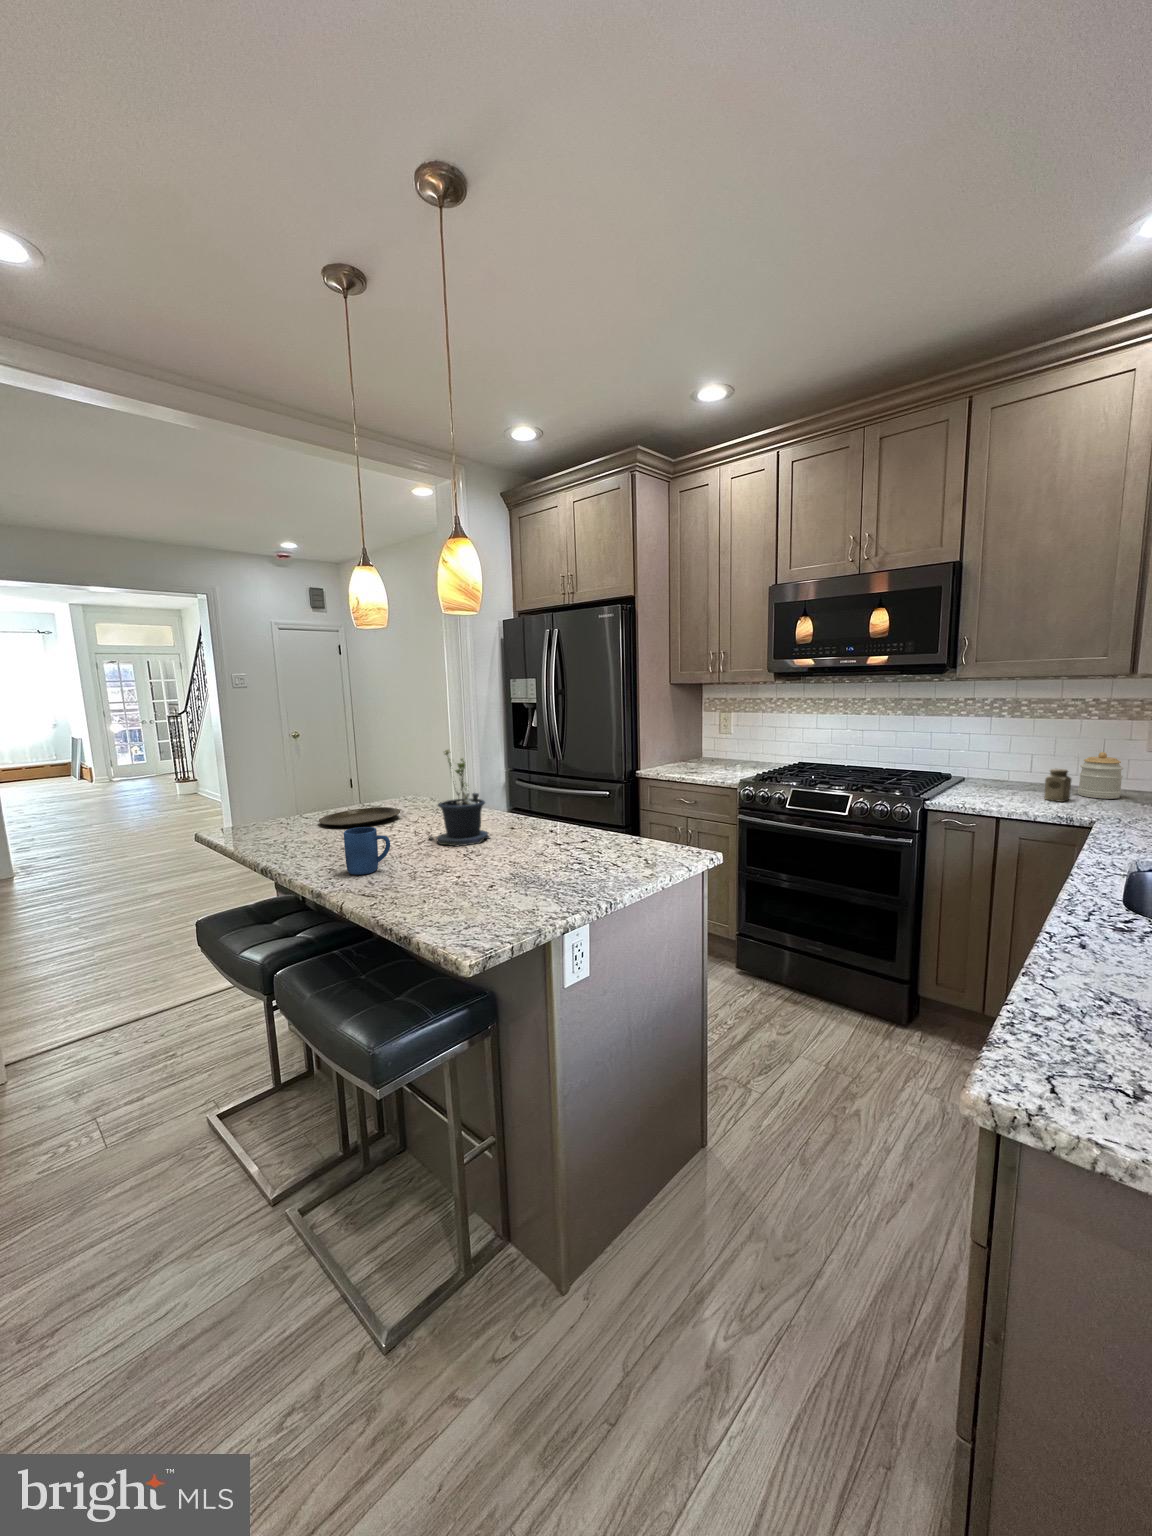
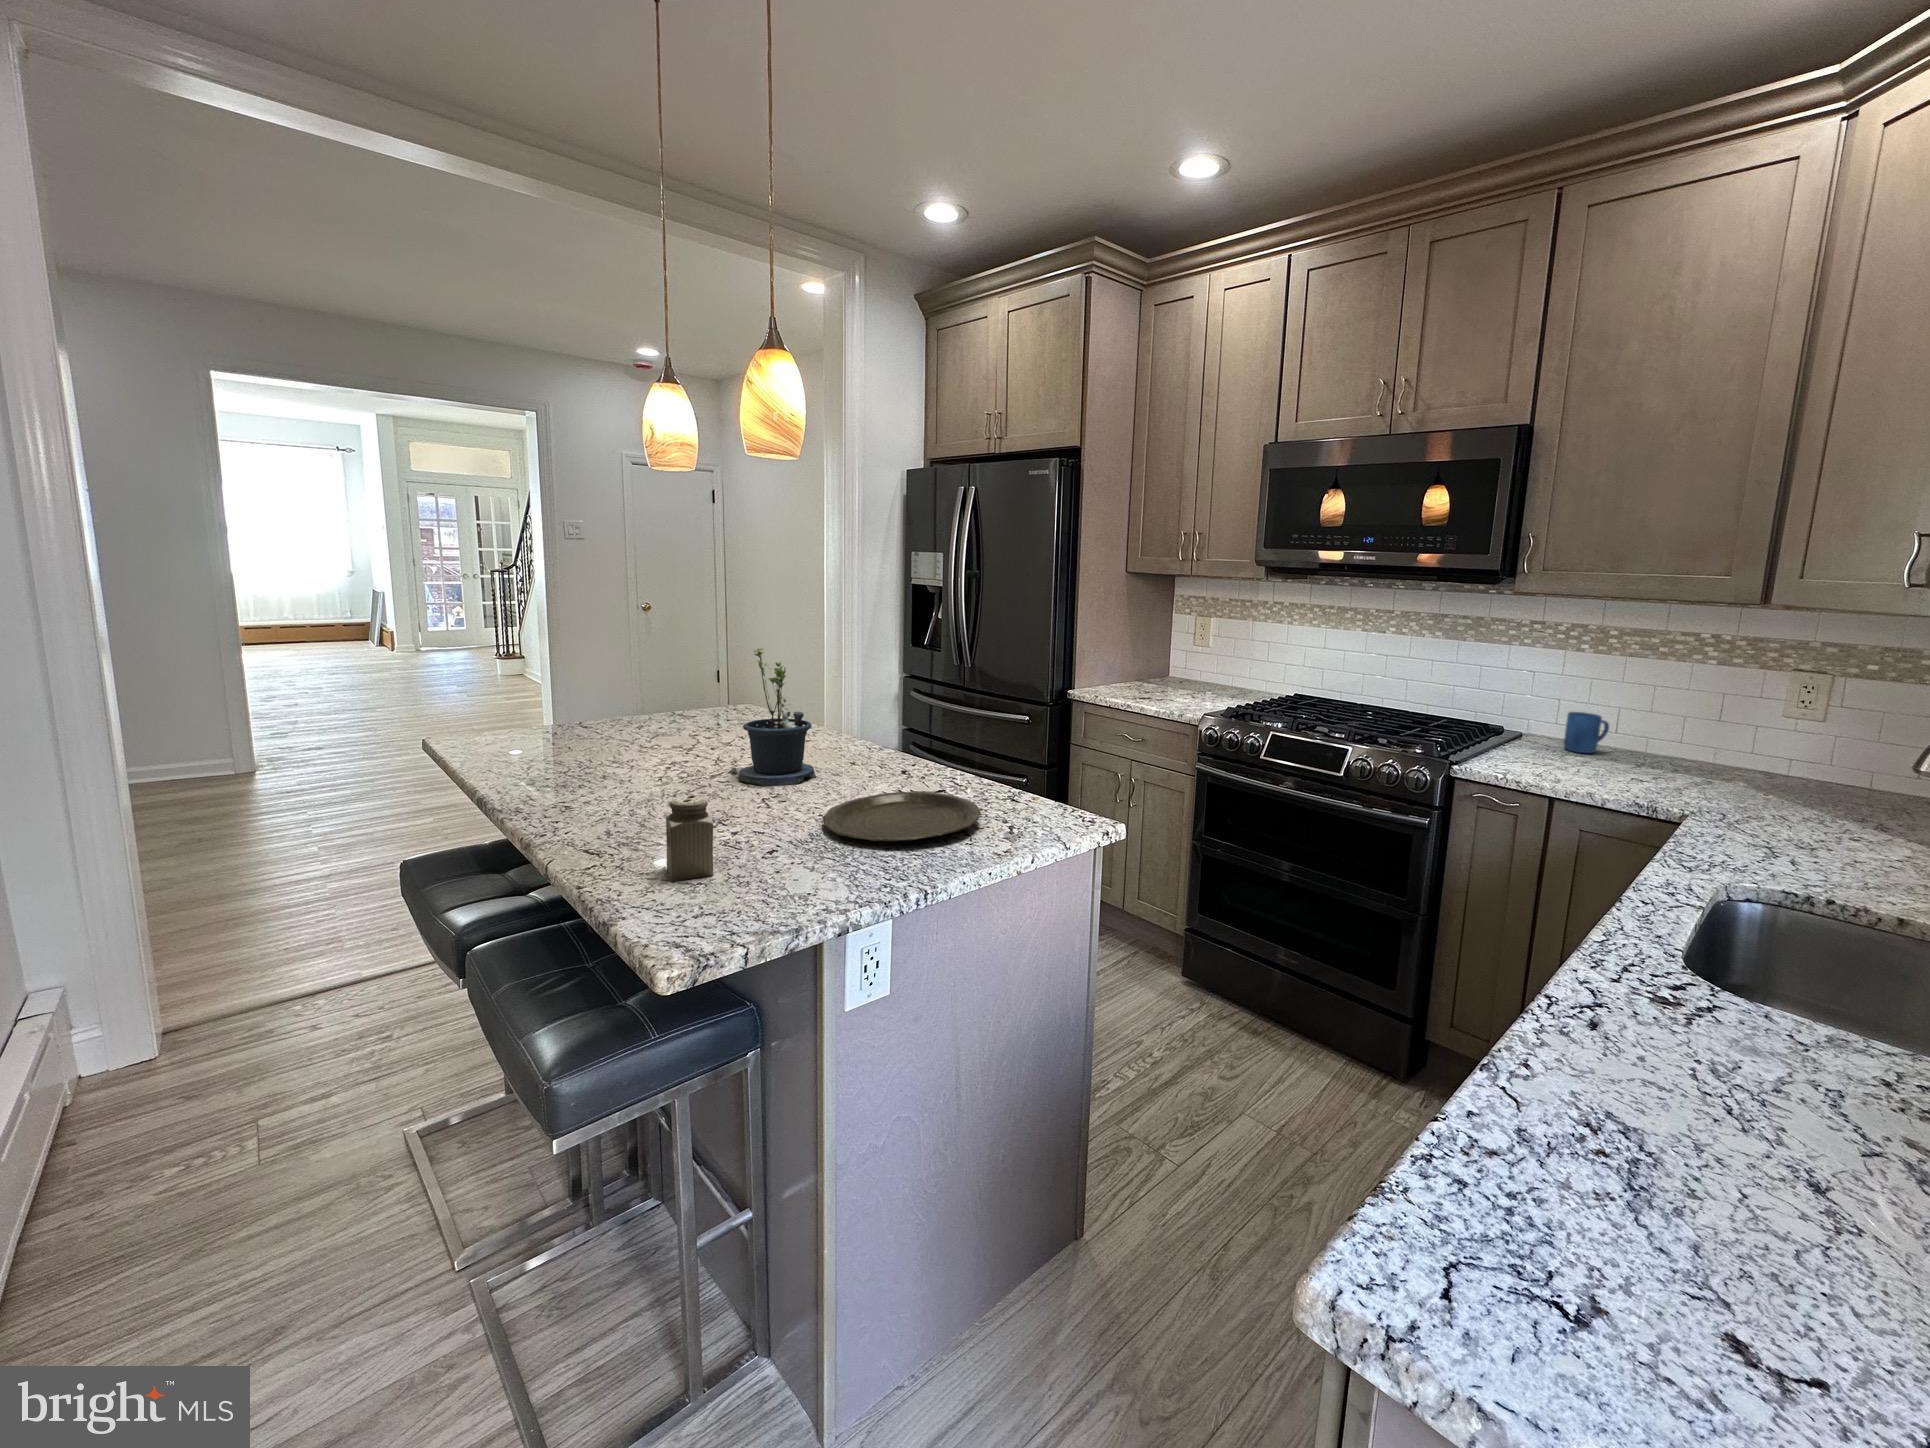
jar: present [1078,752,1123,799] -> none [1680,714,1747,782]
salt shaker: present [1044,769,1071,802] -> present [666,795,713,881]
plate: present [319,807,400,827] -> present [823,792,981,842]
mug: present [344,827,390,875] -> present [1564,712,1609,753]

